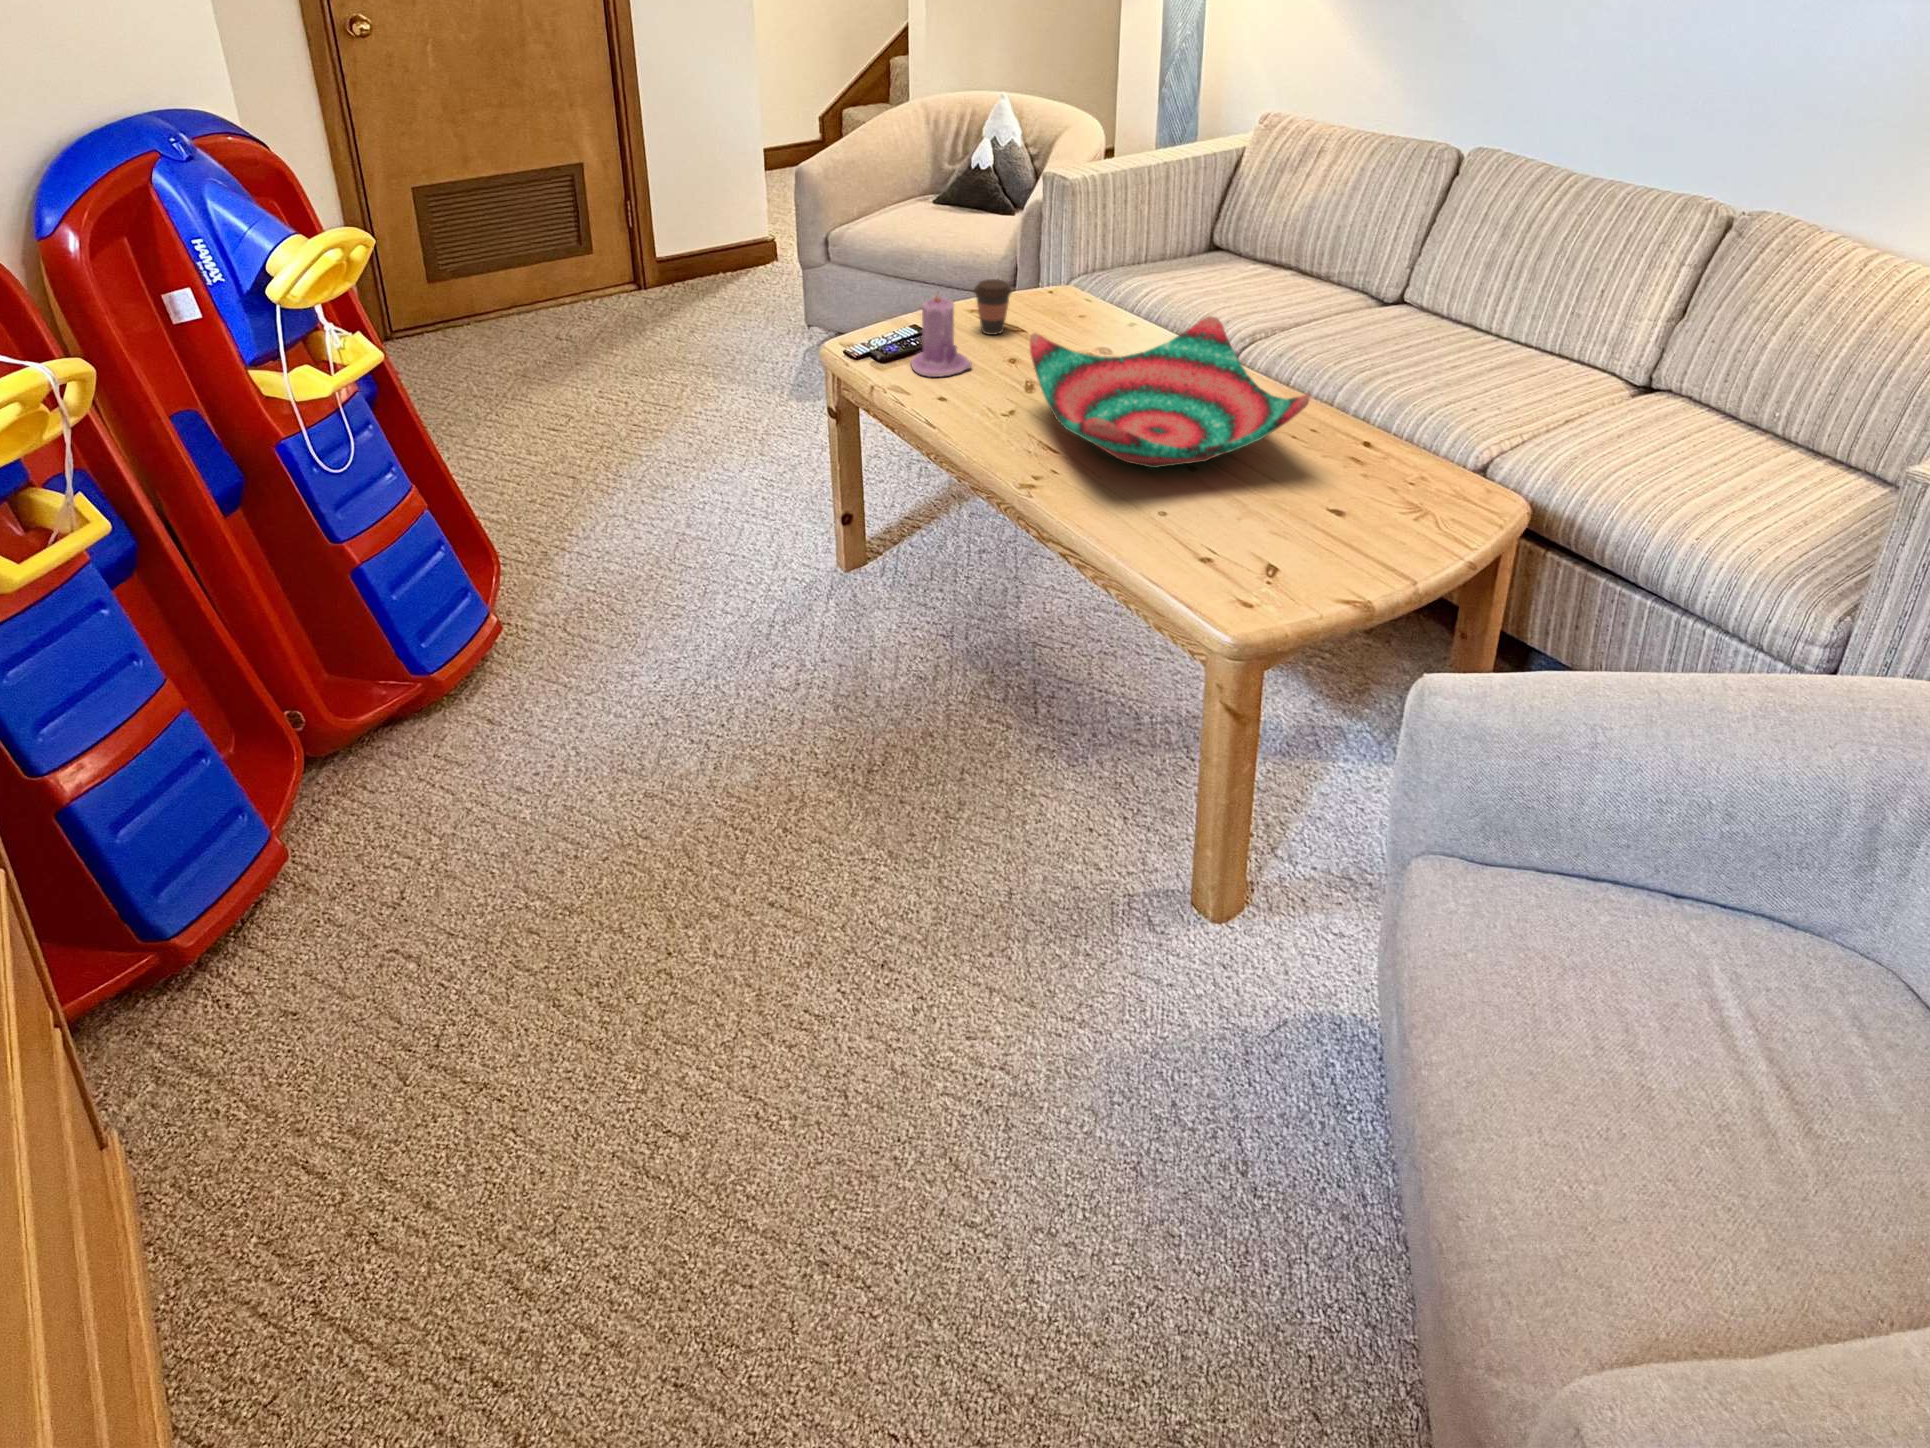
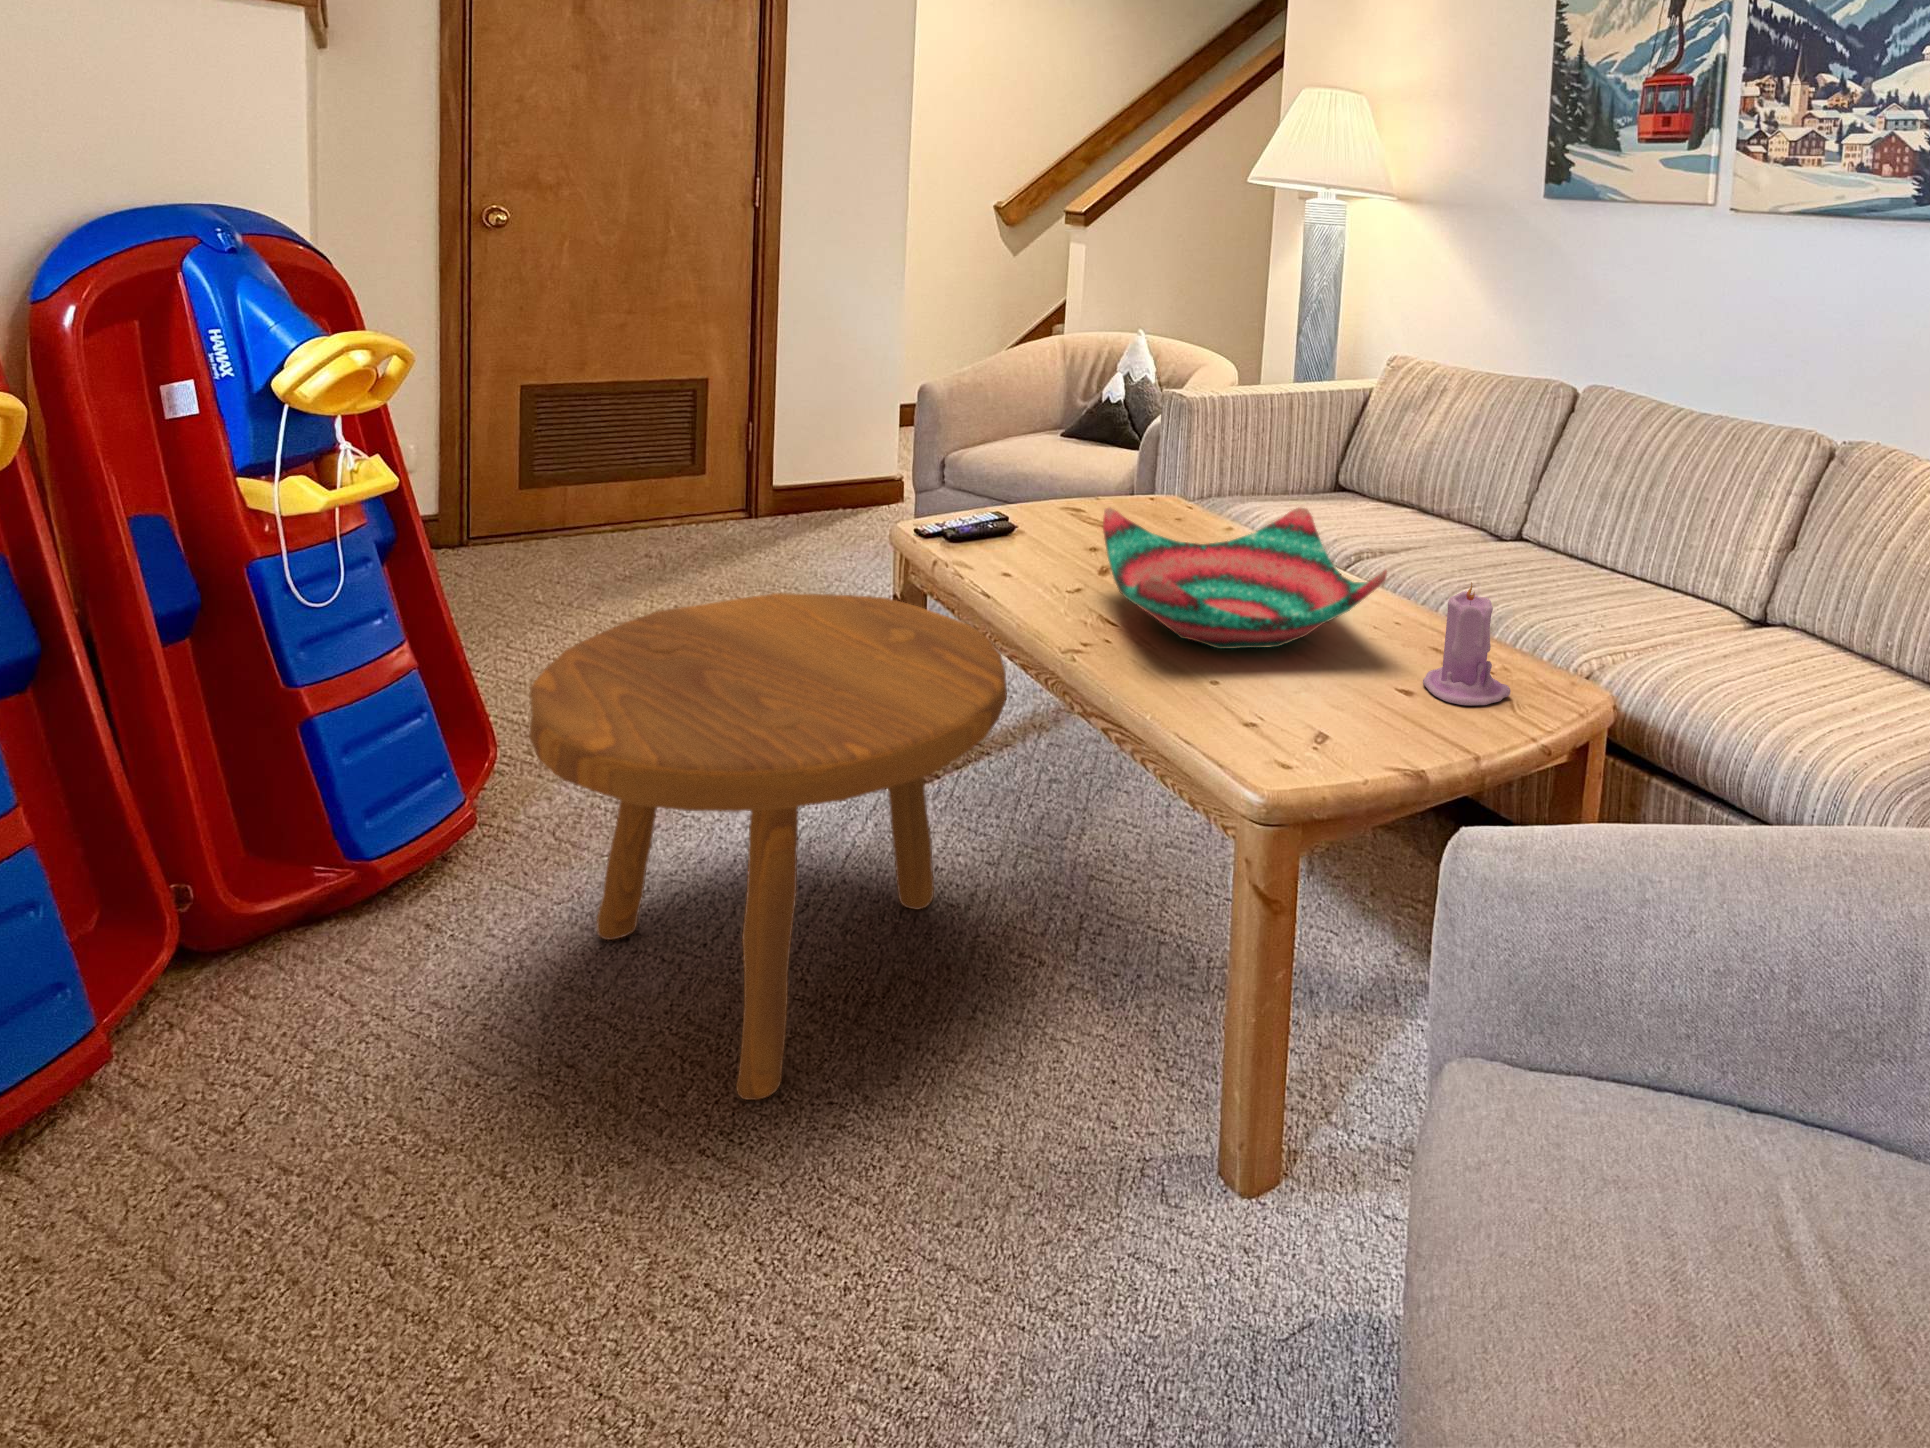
coffee cup: present [974,279,1012,335] -> none [1064,475,1105,534]
candle: present [910,292,972,377] -> present [1423,583,1511,705]
footstool: none [560,423,968,860] -> present [529,593,1007,1100]

